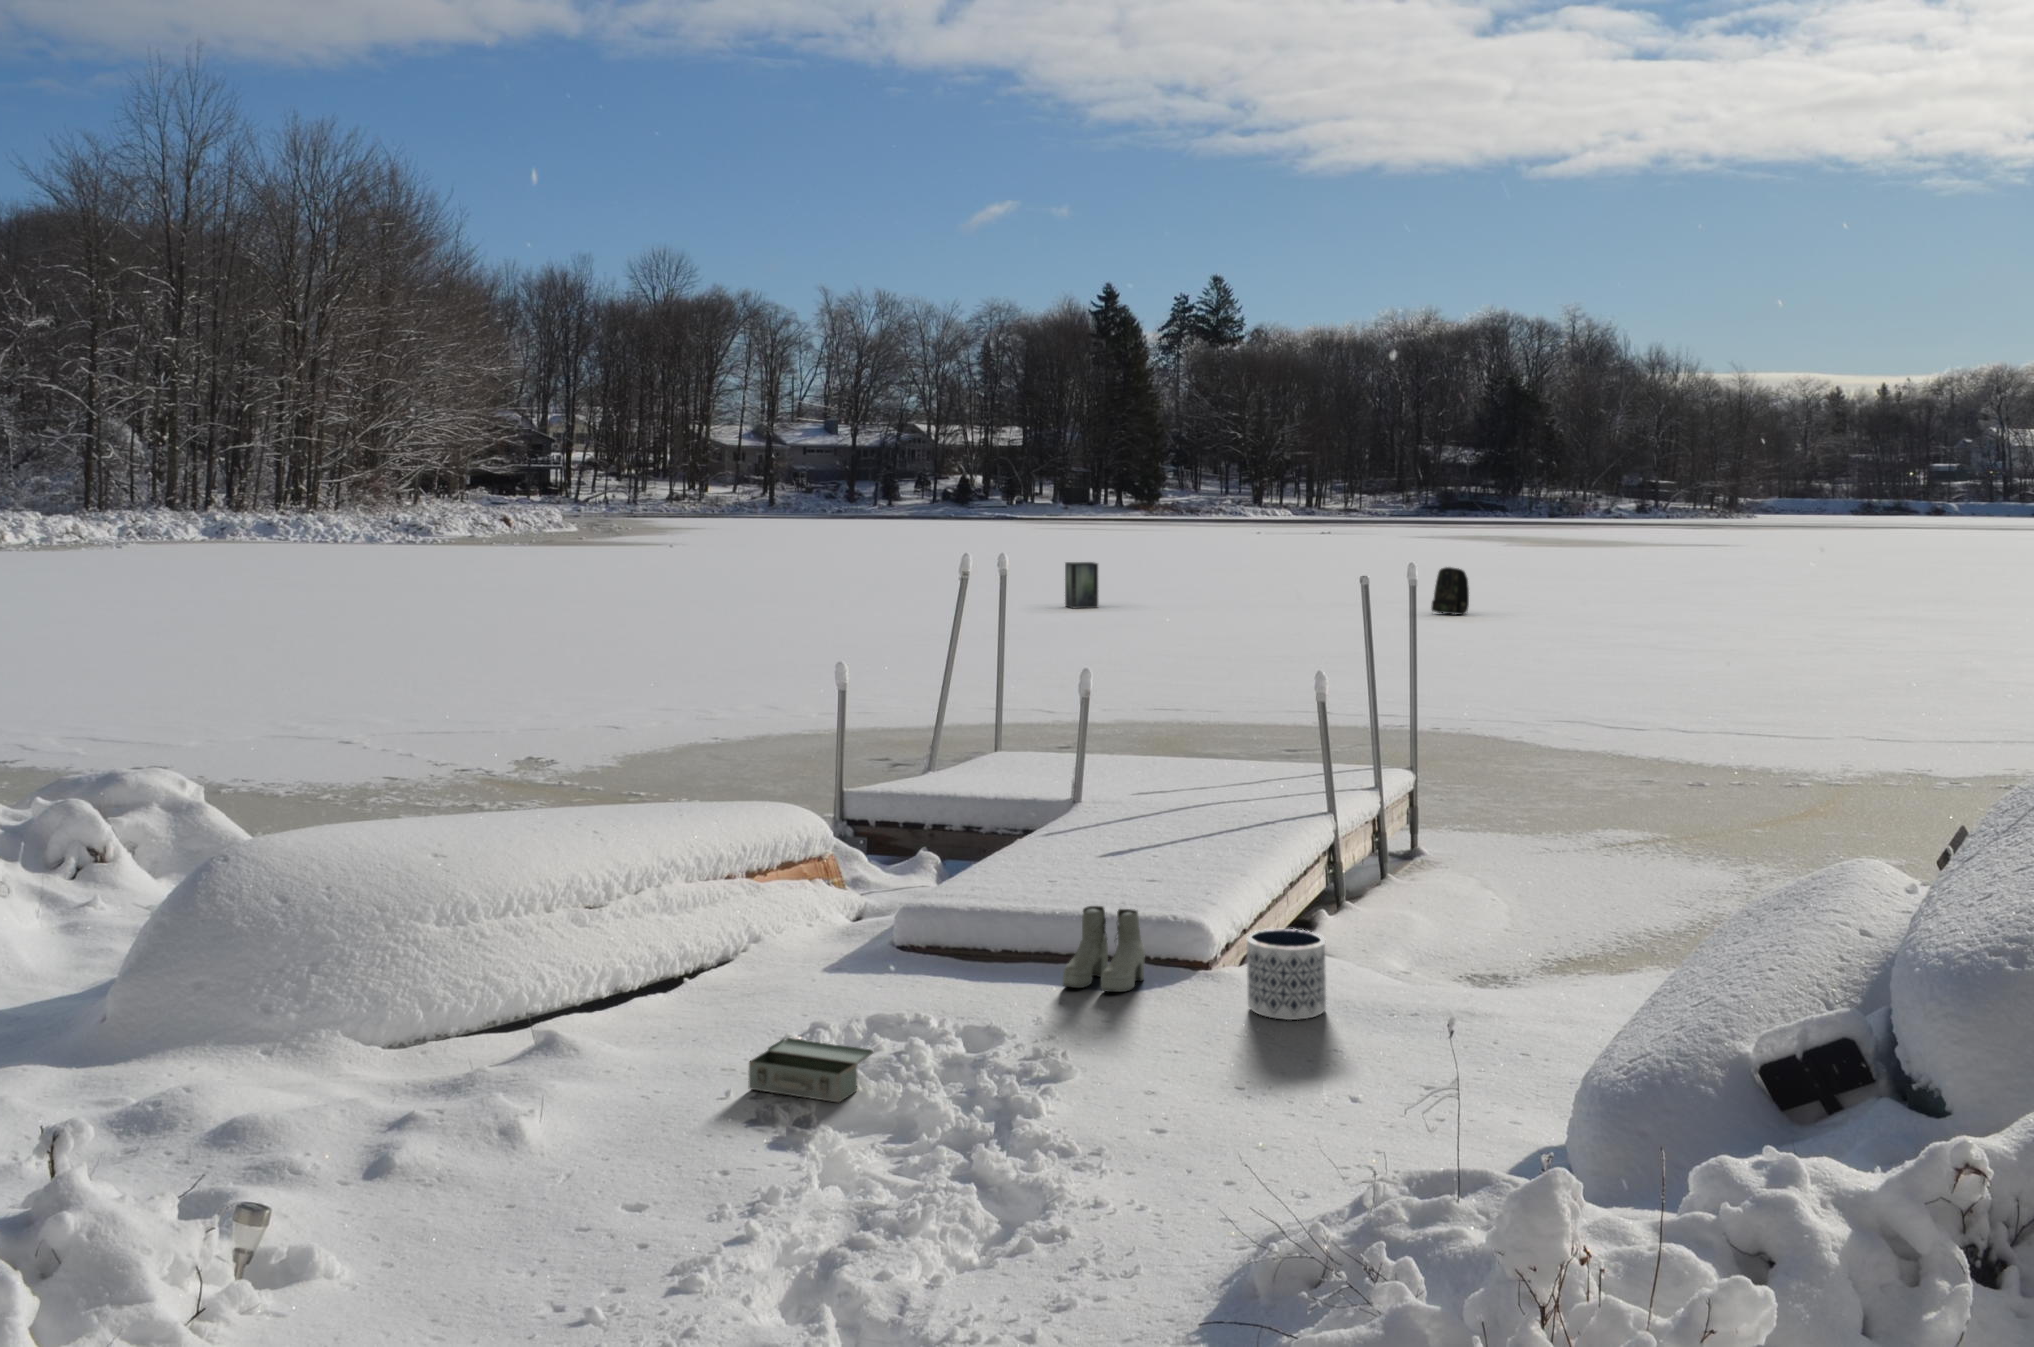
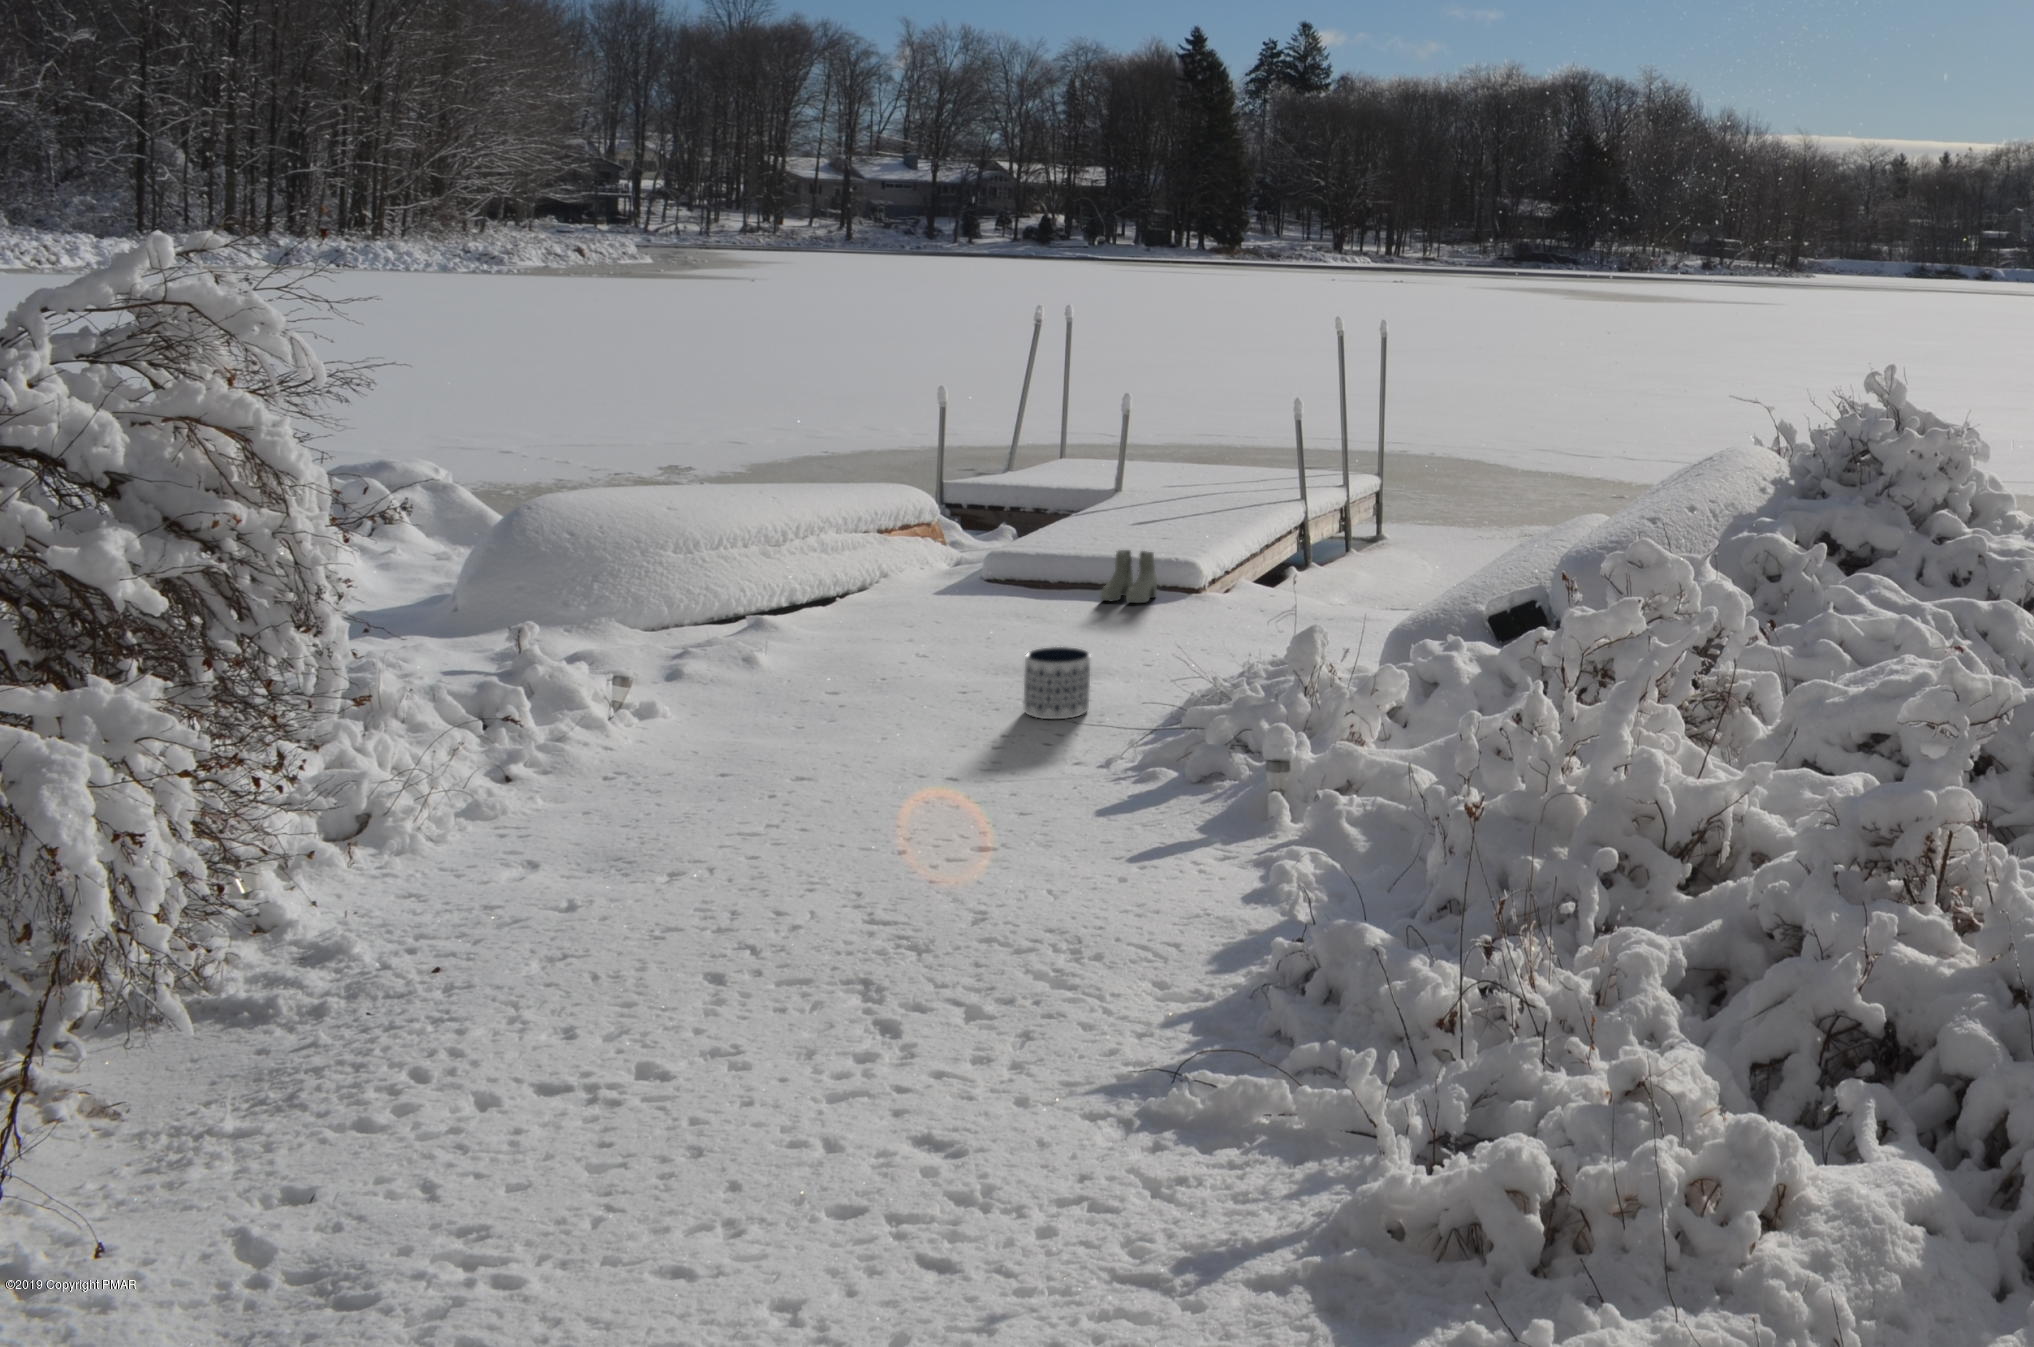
storage box: present [1065,562,1098,608] -> none [1139,316,1169,356]
backpack: present [1431,567,1469,615] -> none [1444,331,1475,370]
planter: present [1247,929,1326,1020] -> present [1024,647,1091,719]
toolbox: present [748,1038,873,1103] -> none [885,623,970,658]

